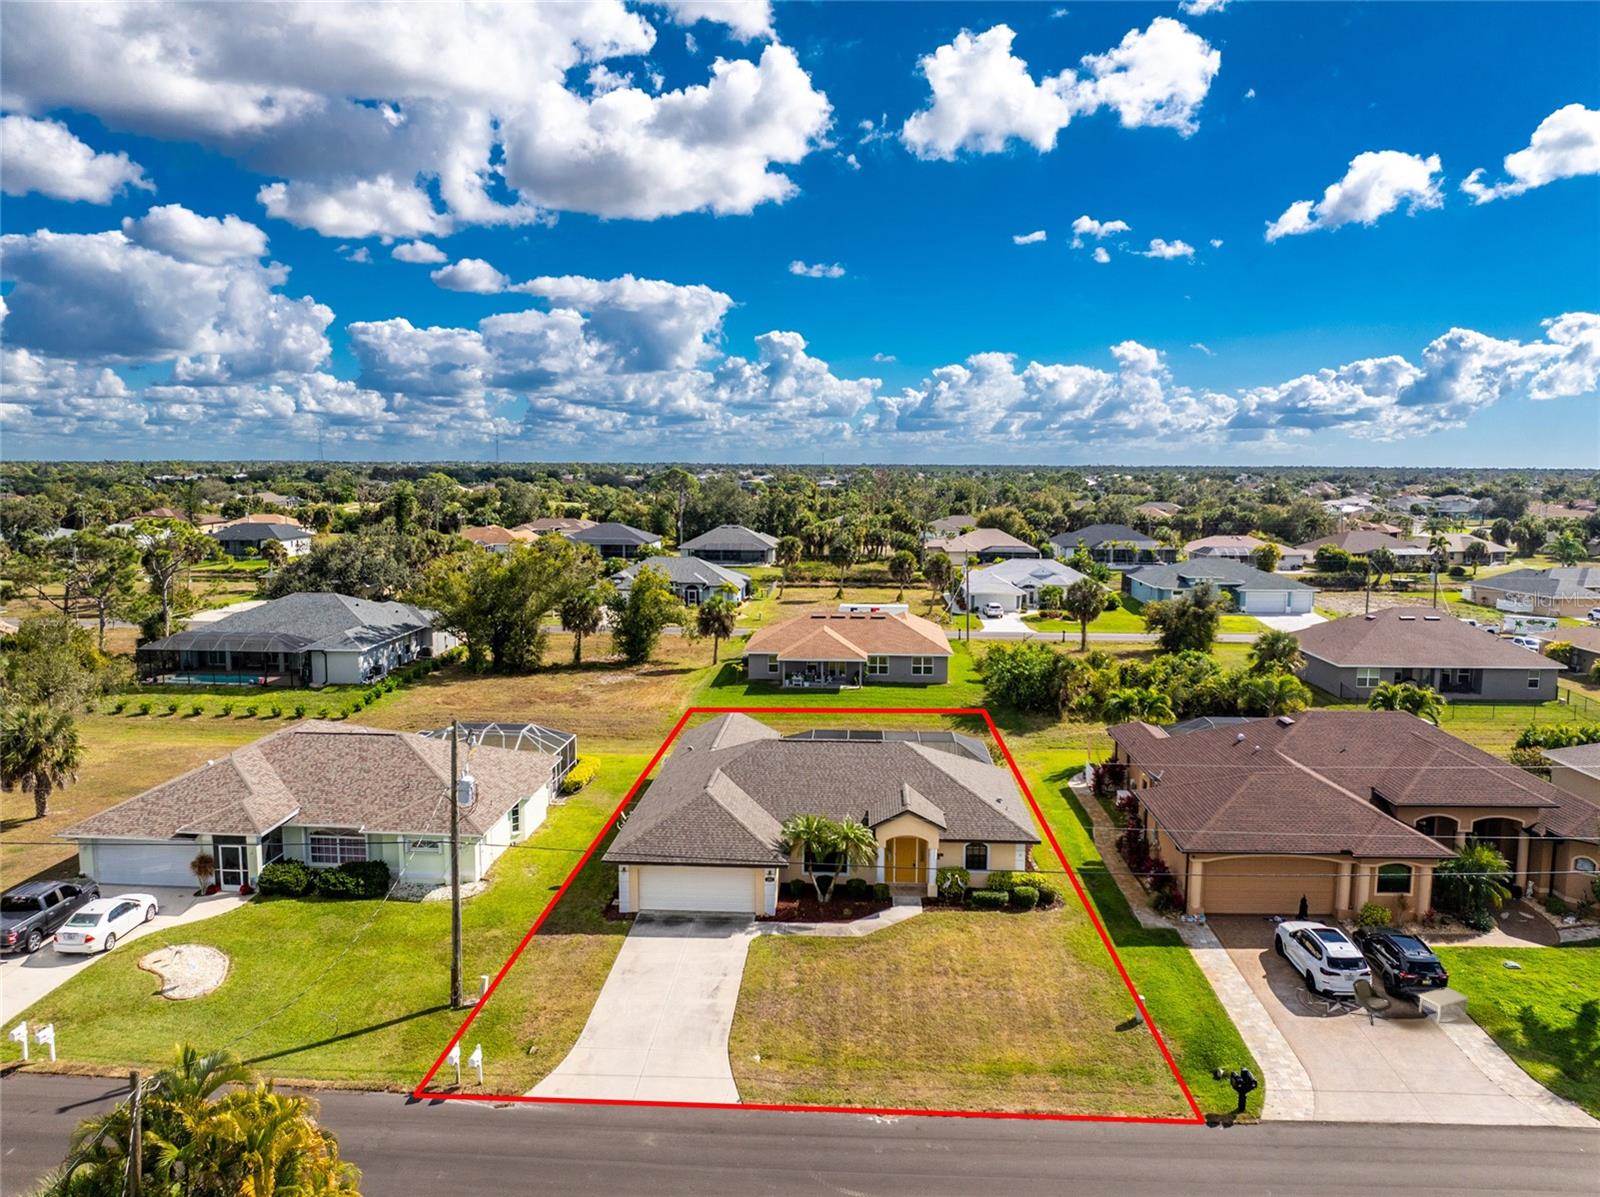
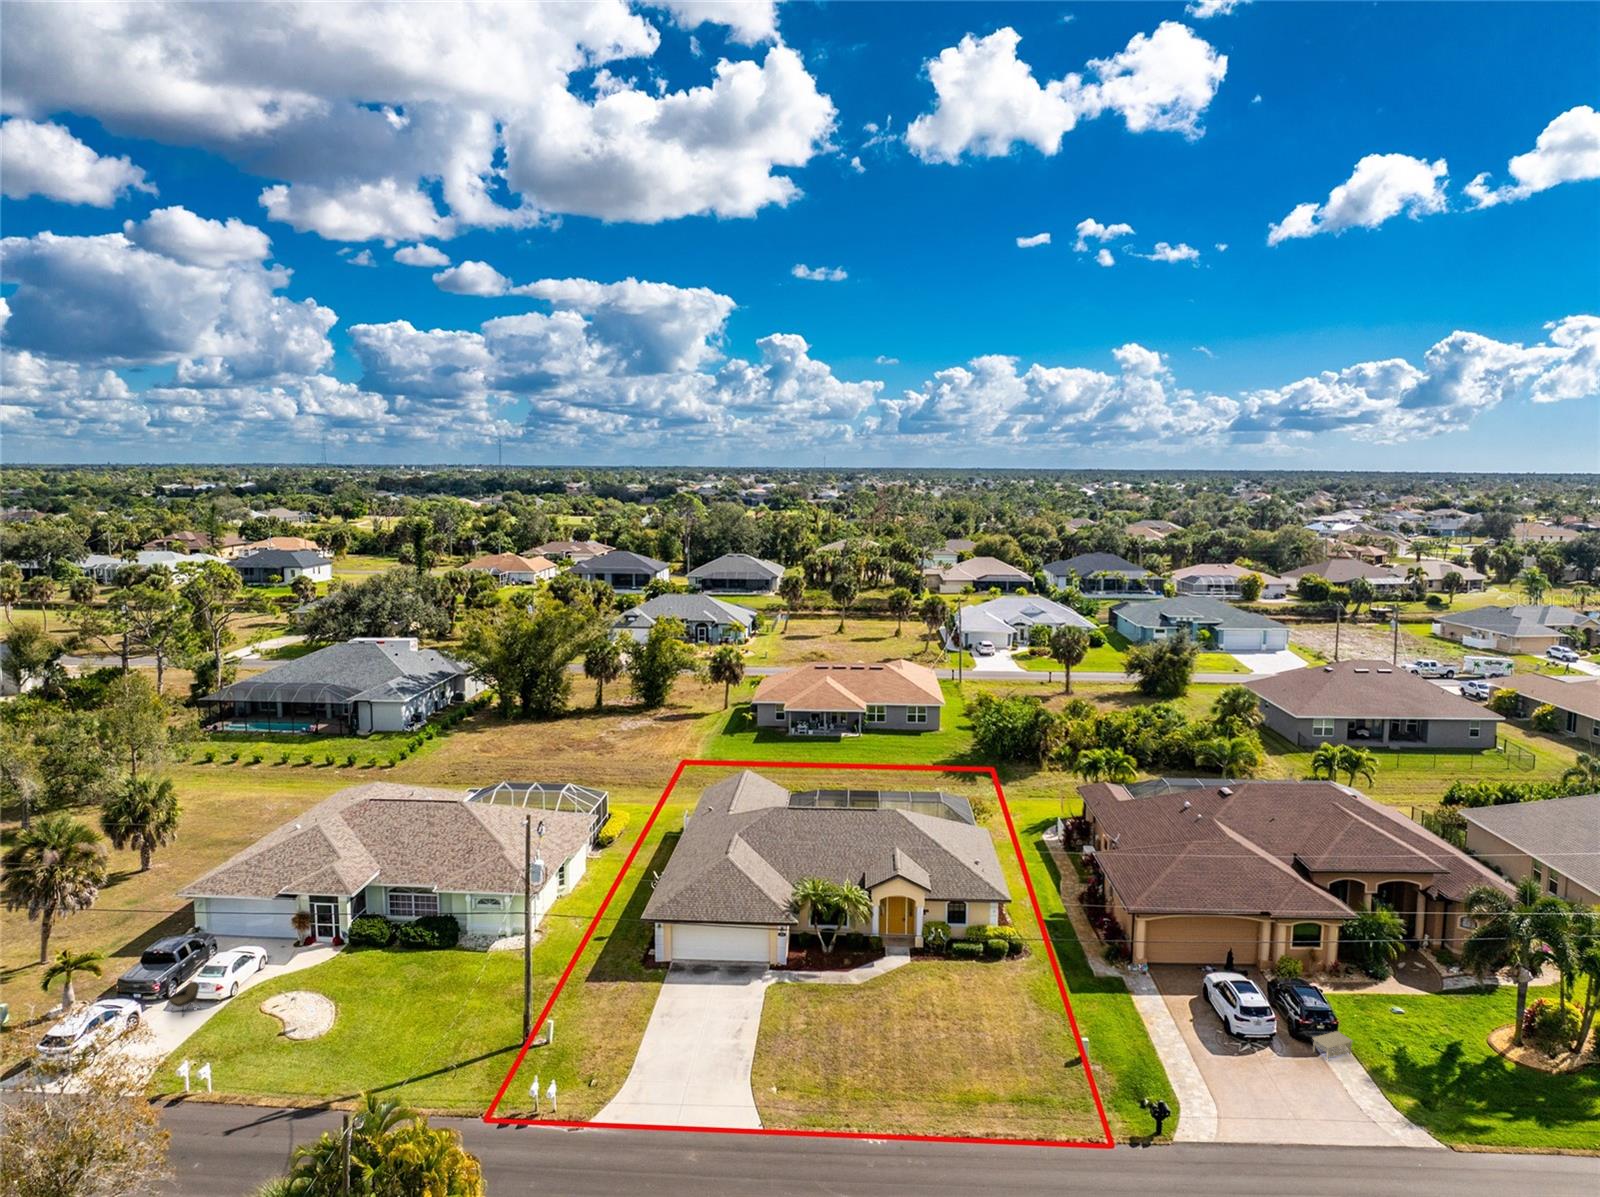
lounge chair: present [1349,979,1392,1025] -> present [170,982,199,1011]

